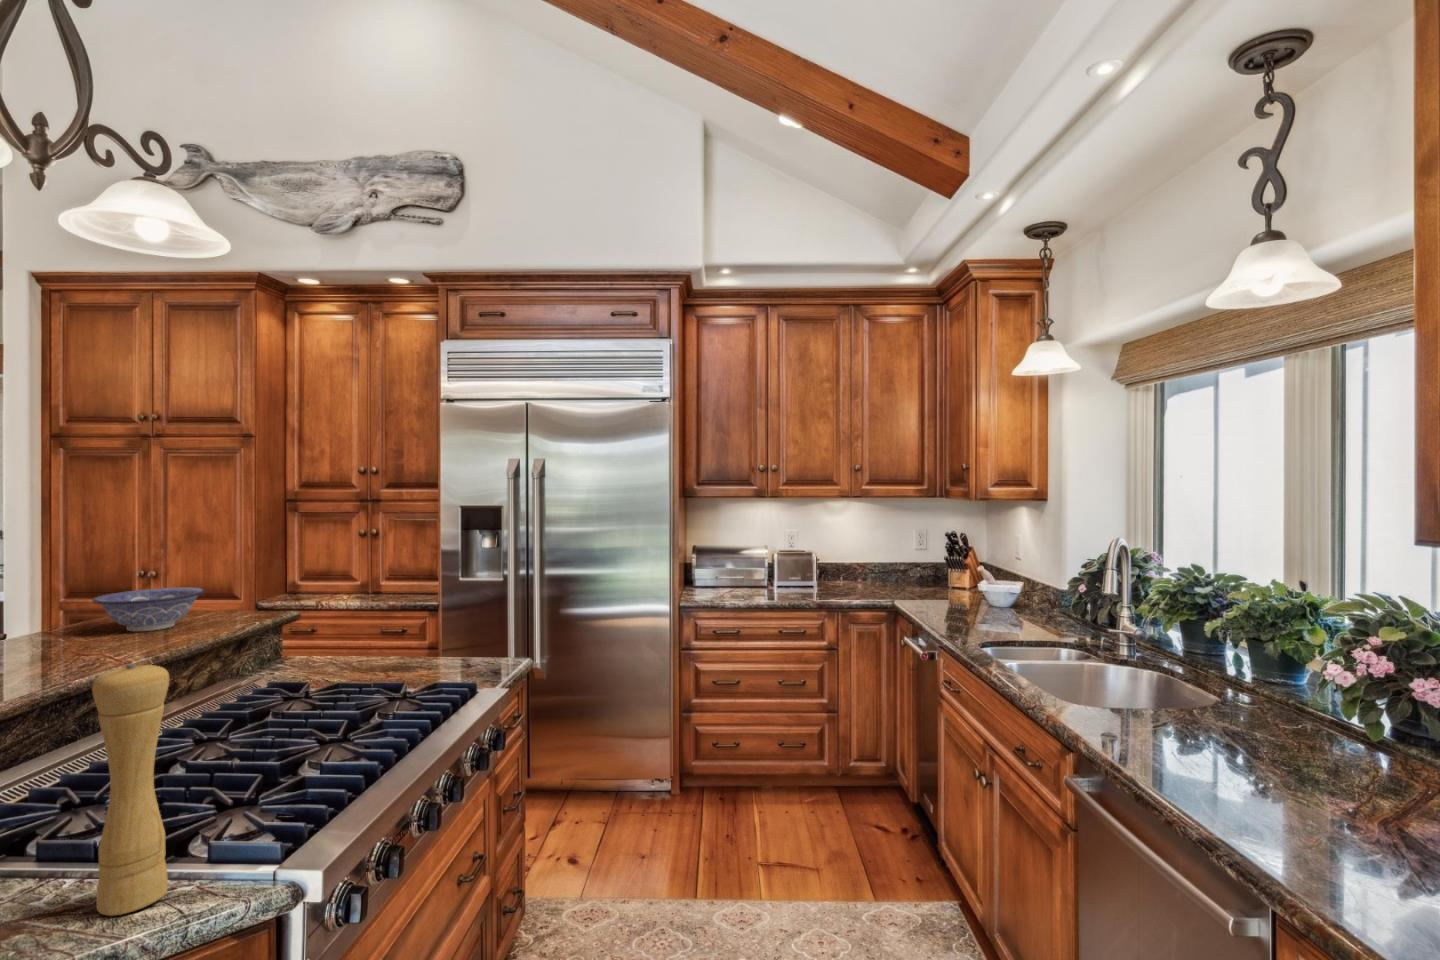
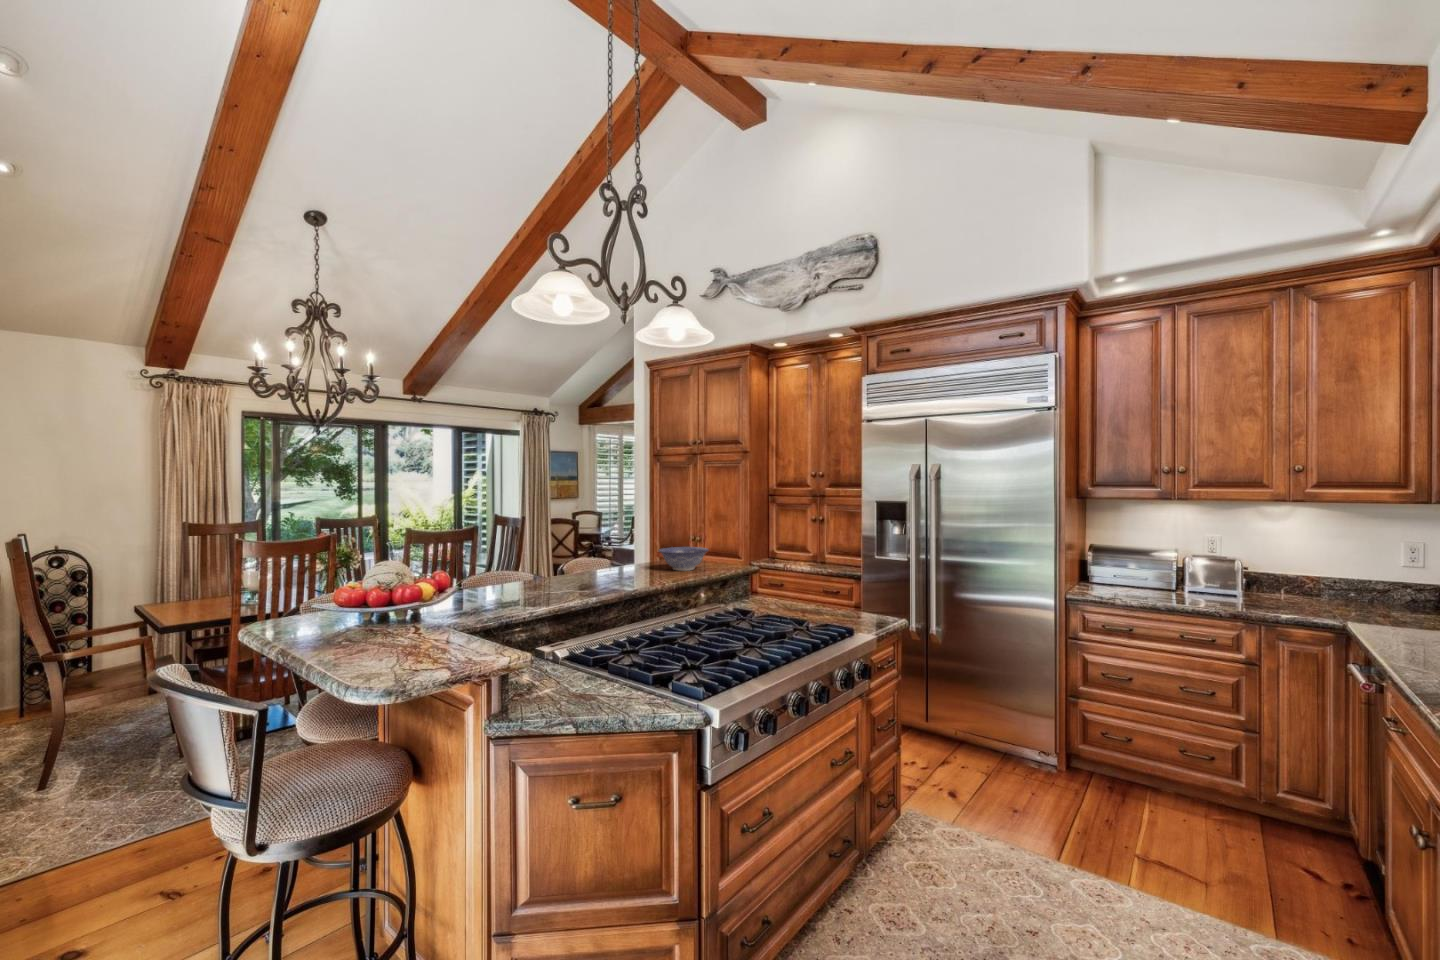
pepper mill: present [92,664,169,916] -> none [625,580,654,702]

